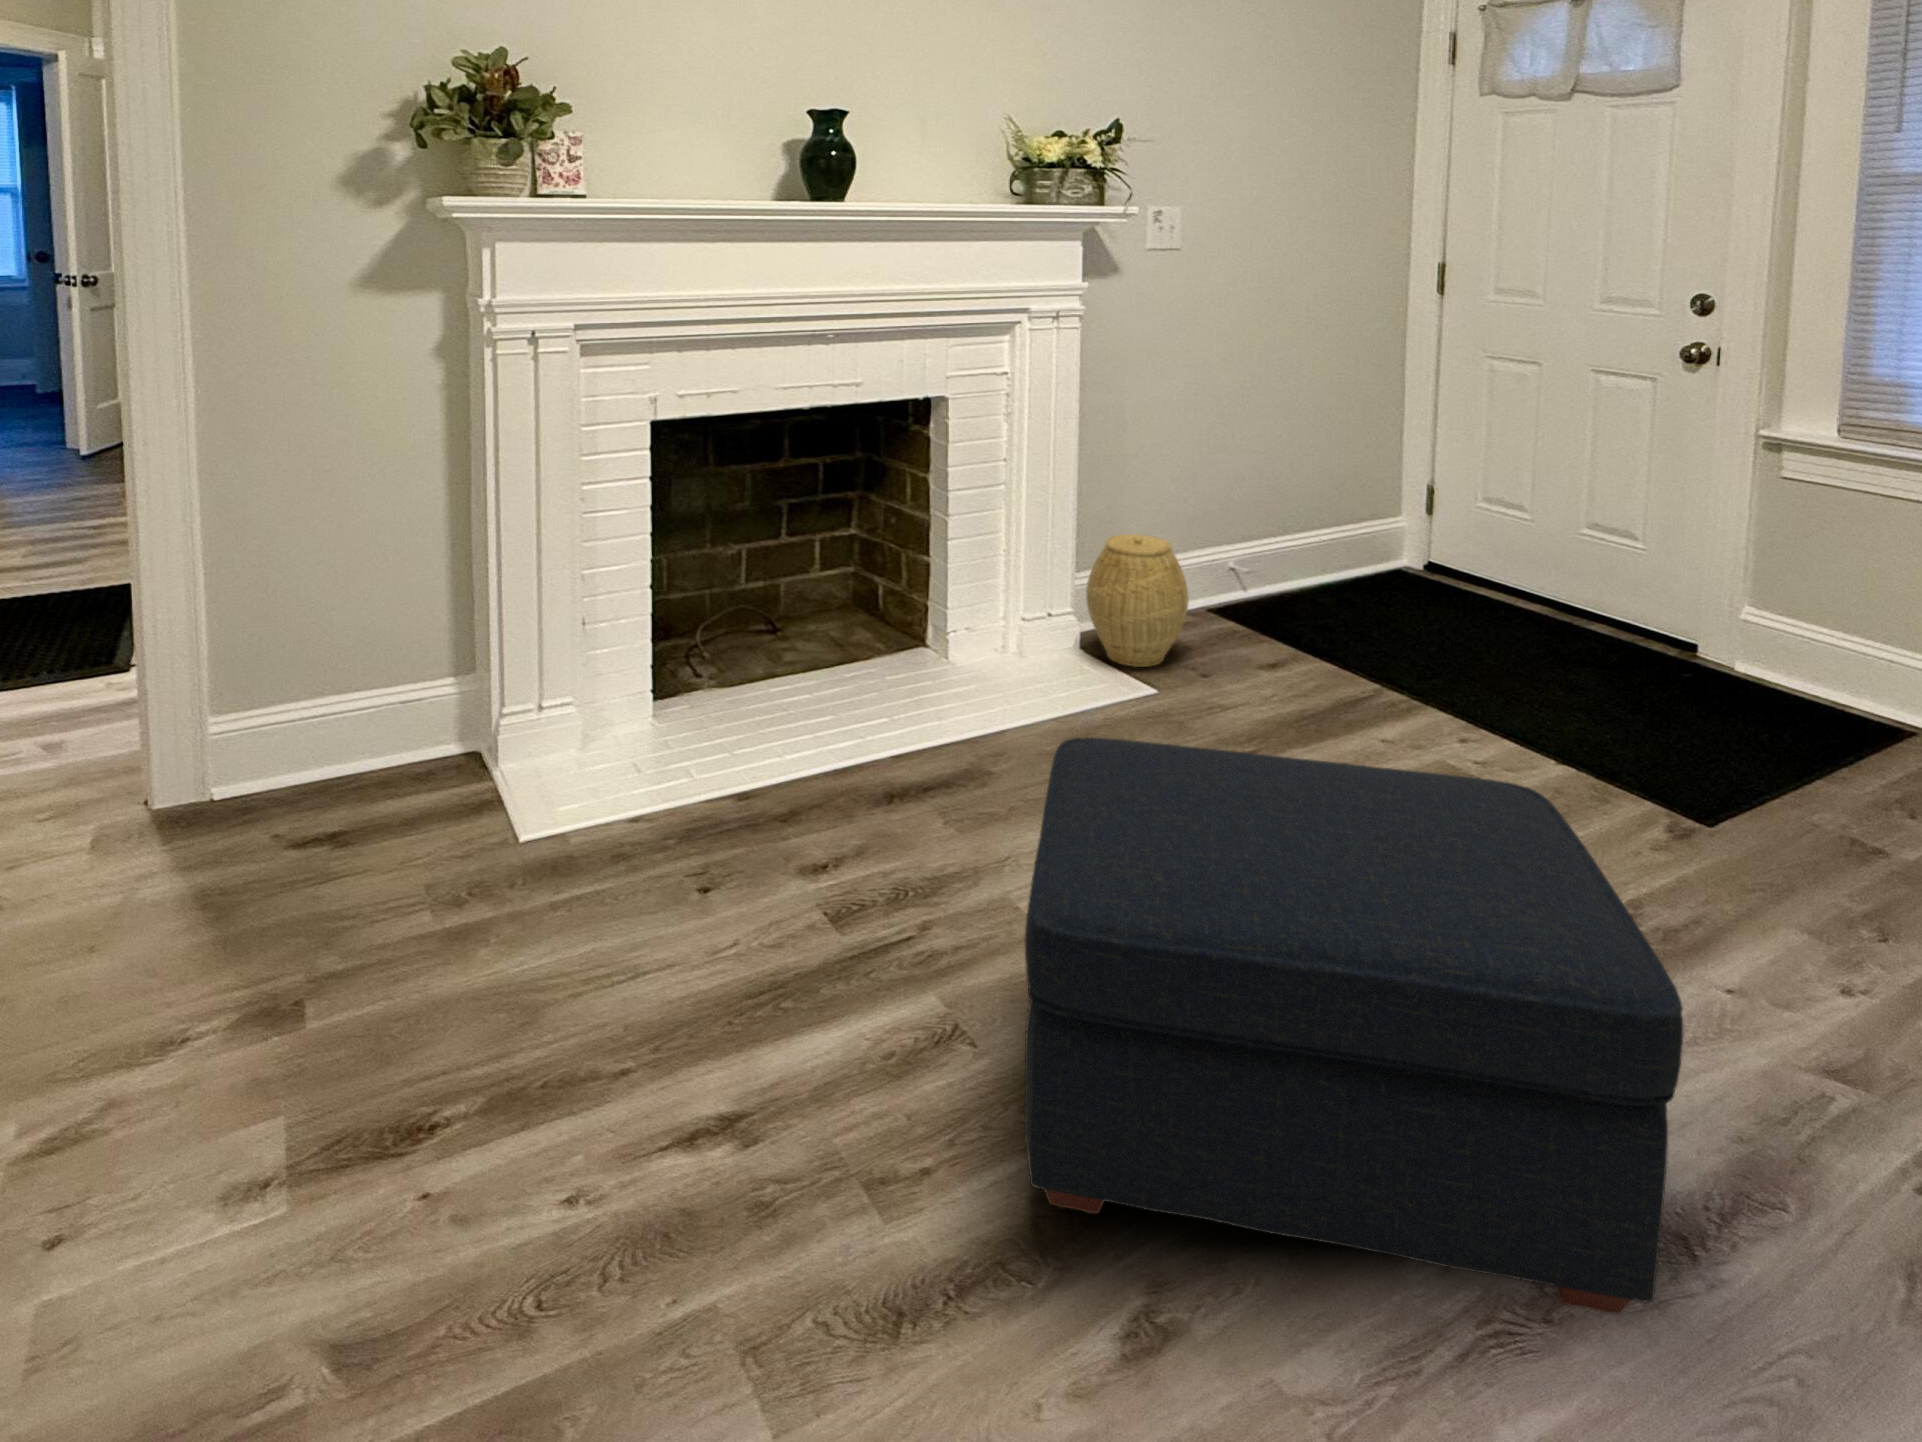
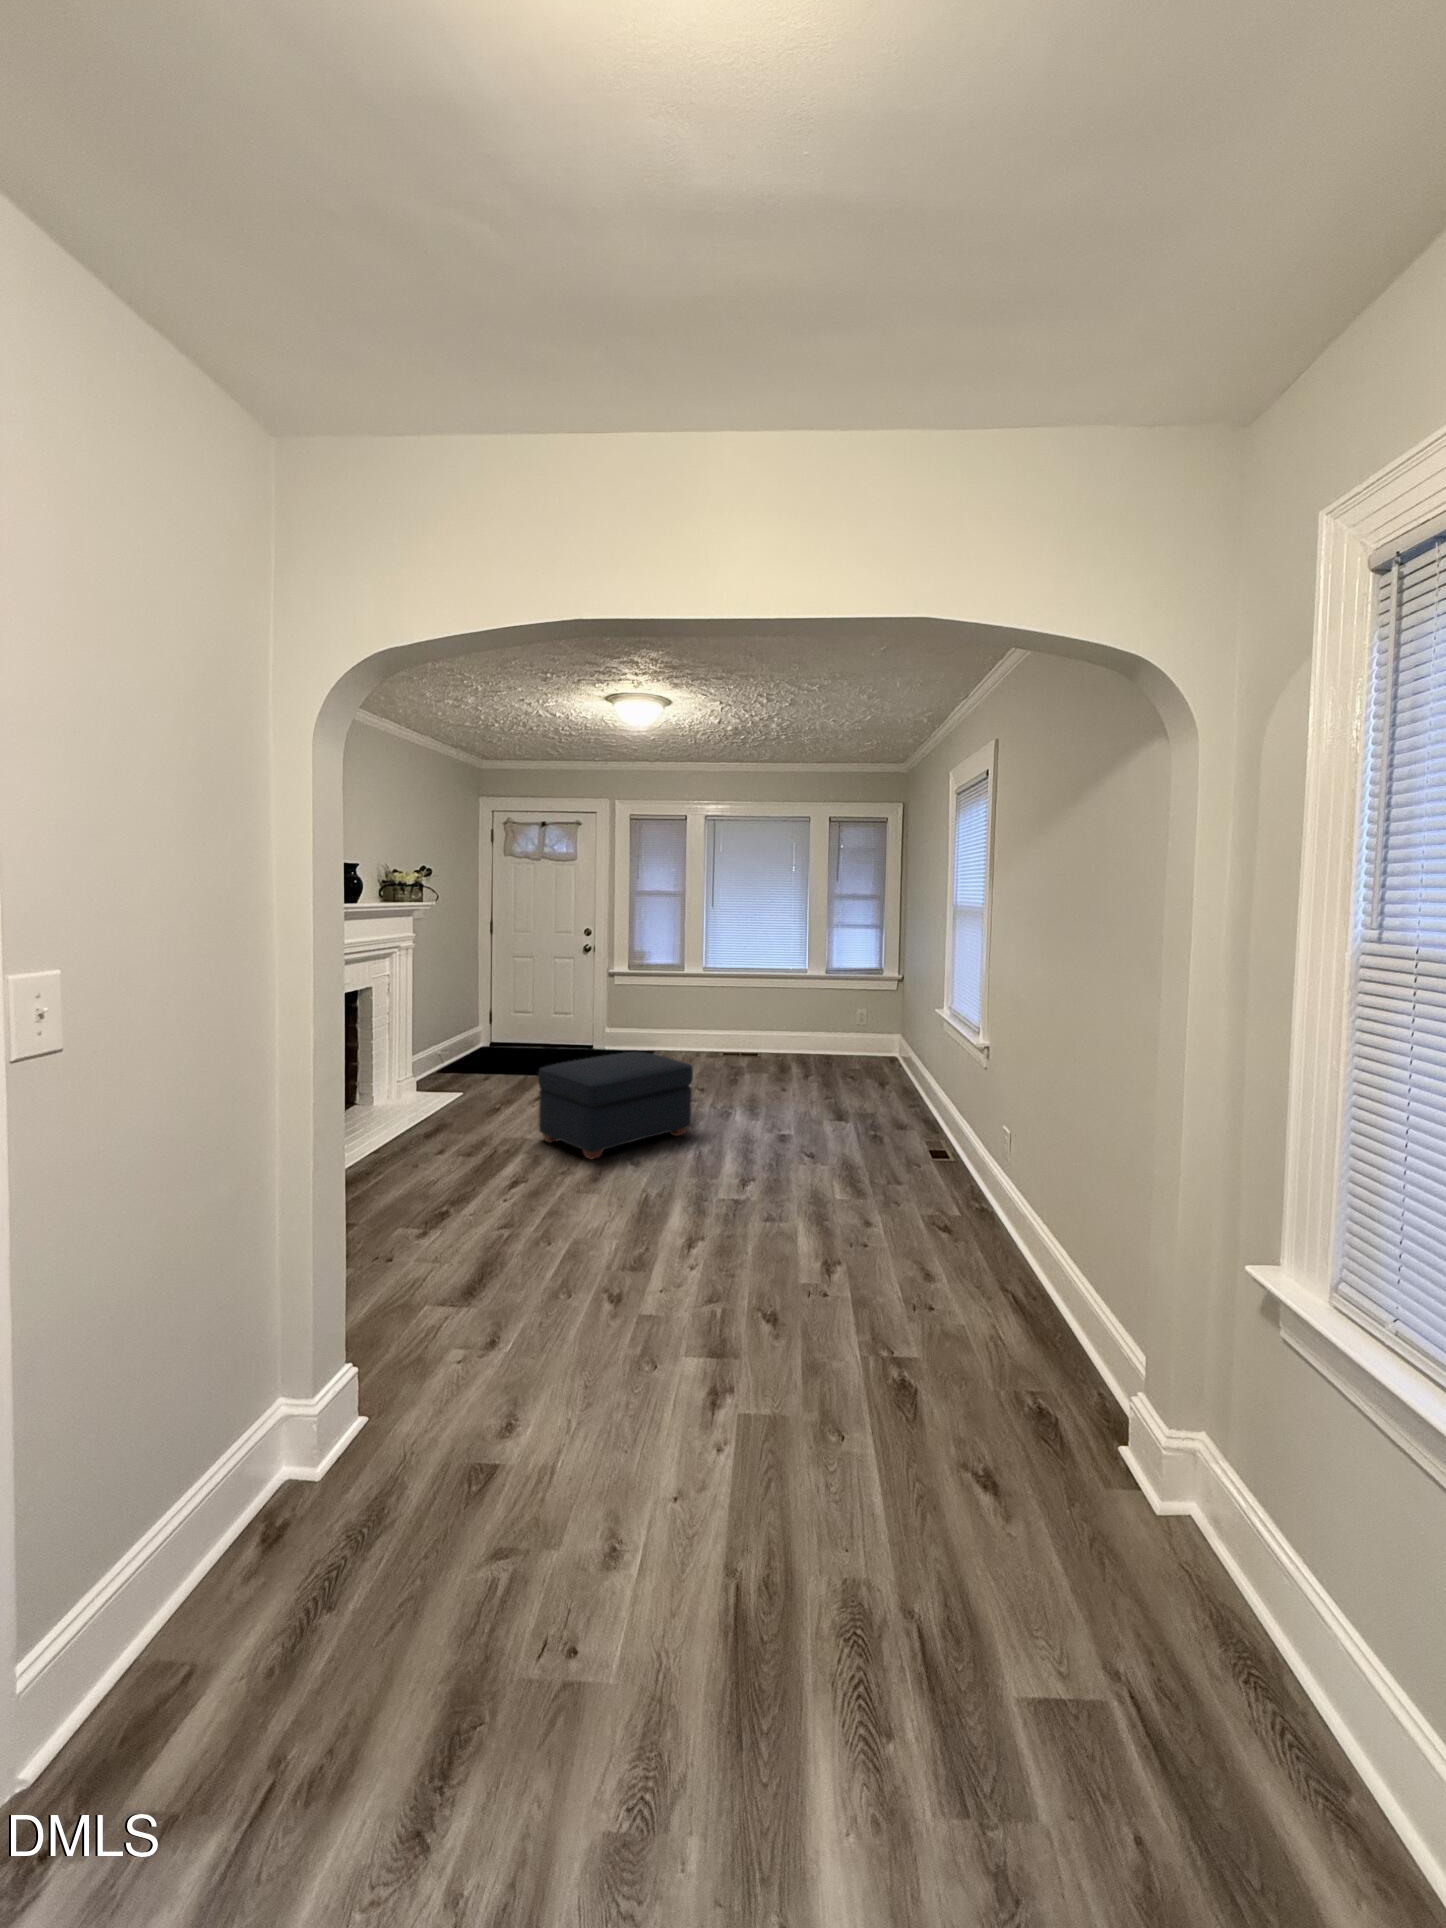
woven basket: present [1086,534,1188,667] -> none [416,1038,460,1092]

